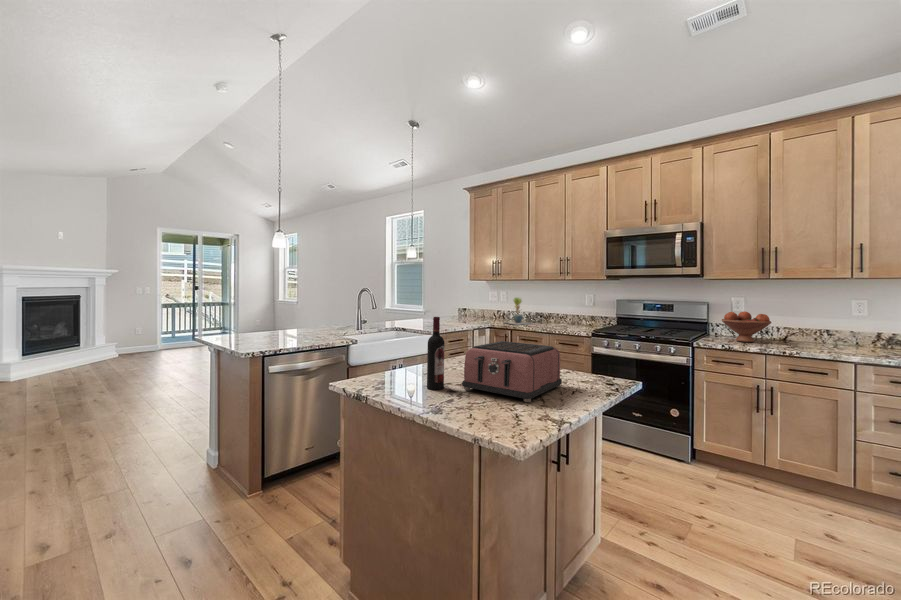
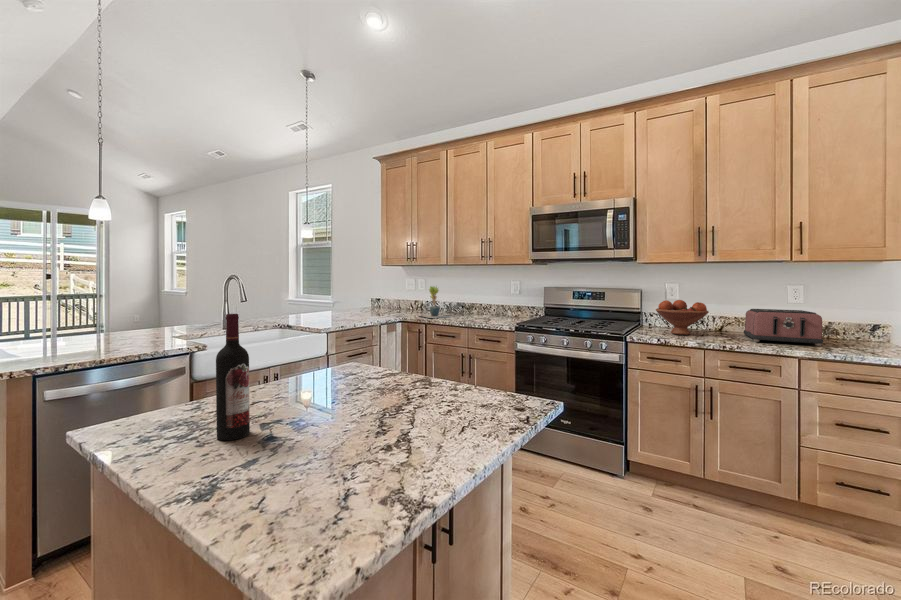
toaster: present [462,341,562,402] -> present [744,309,823,346]

